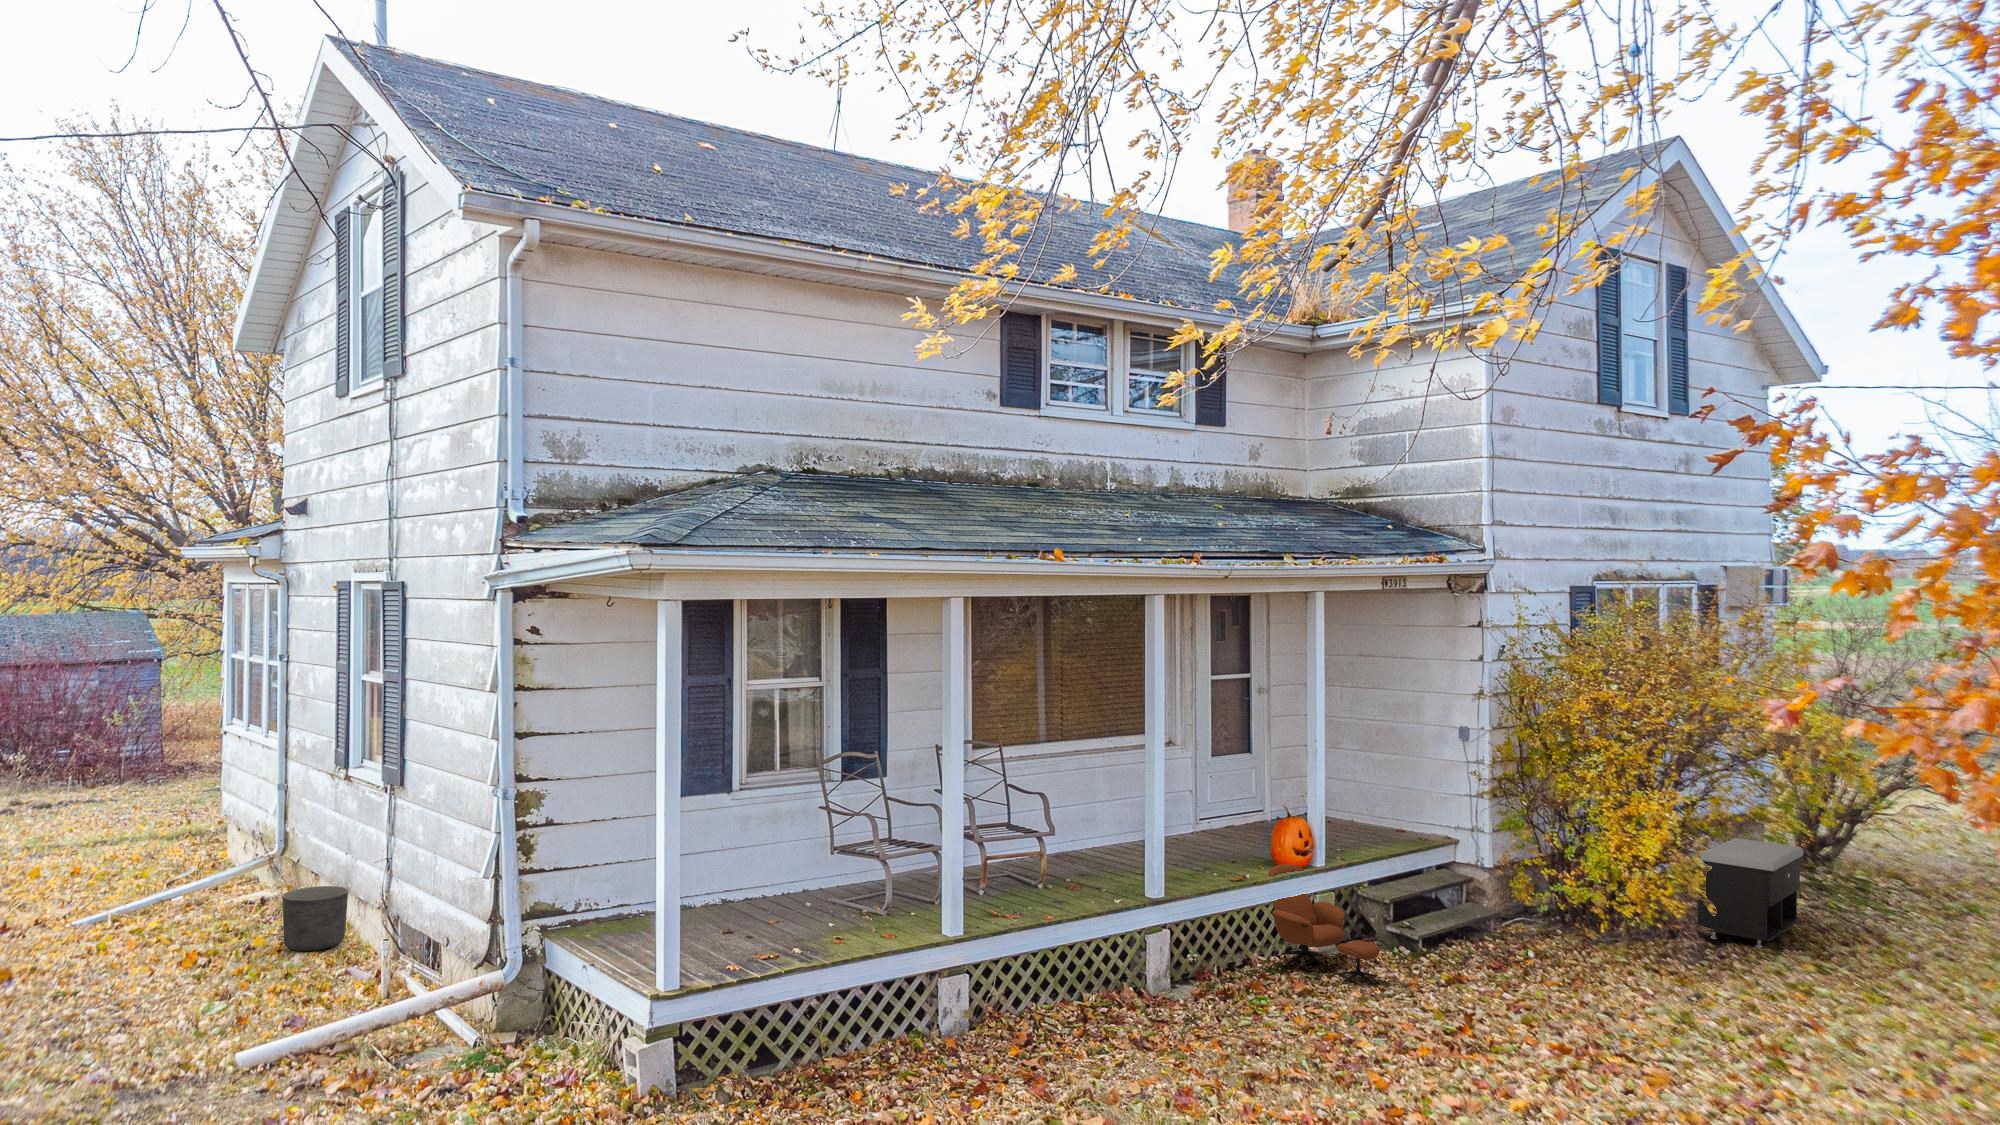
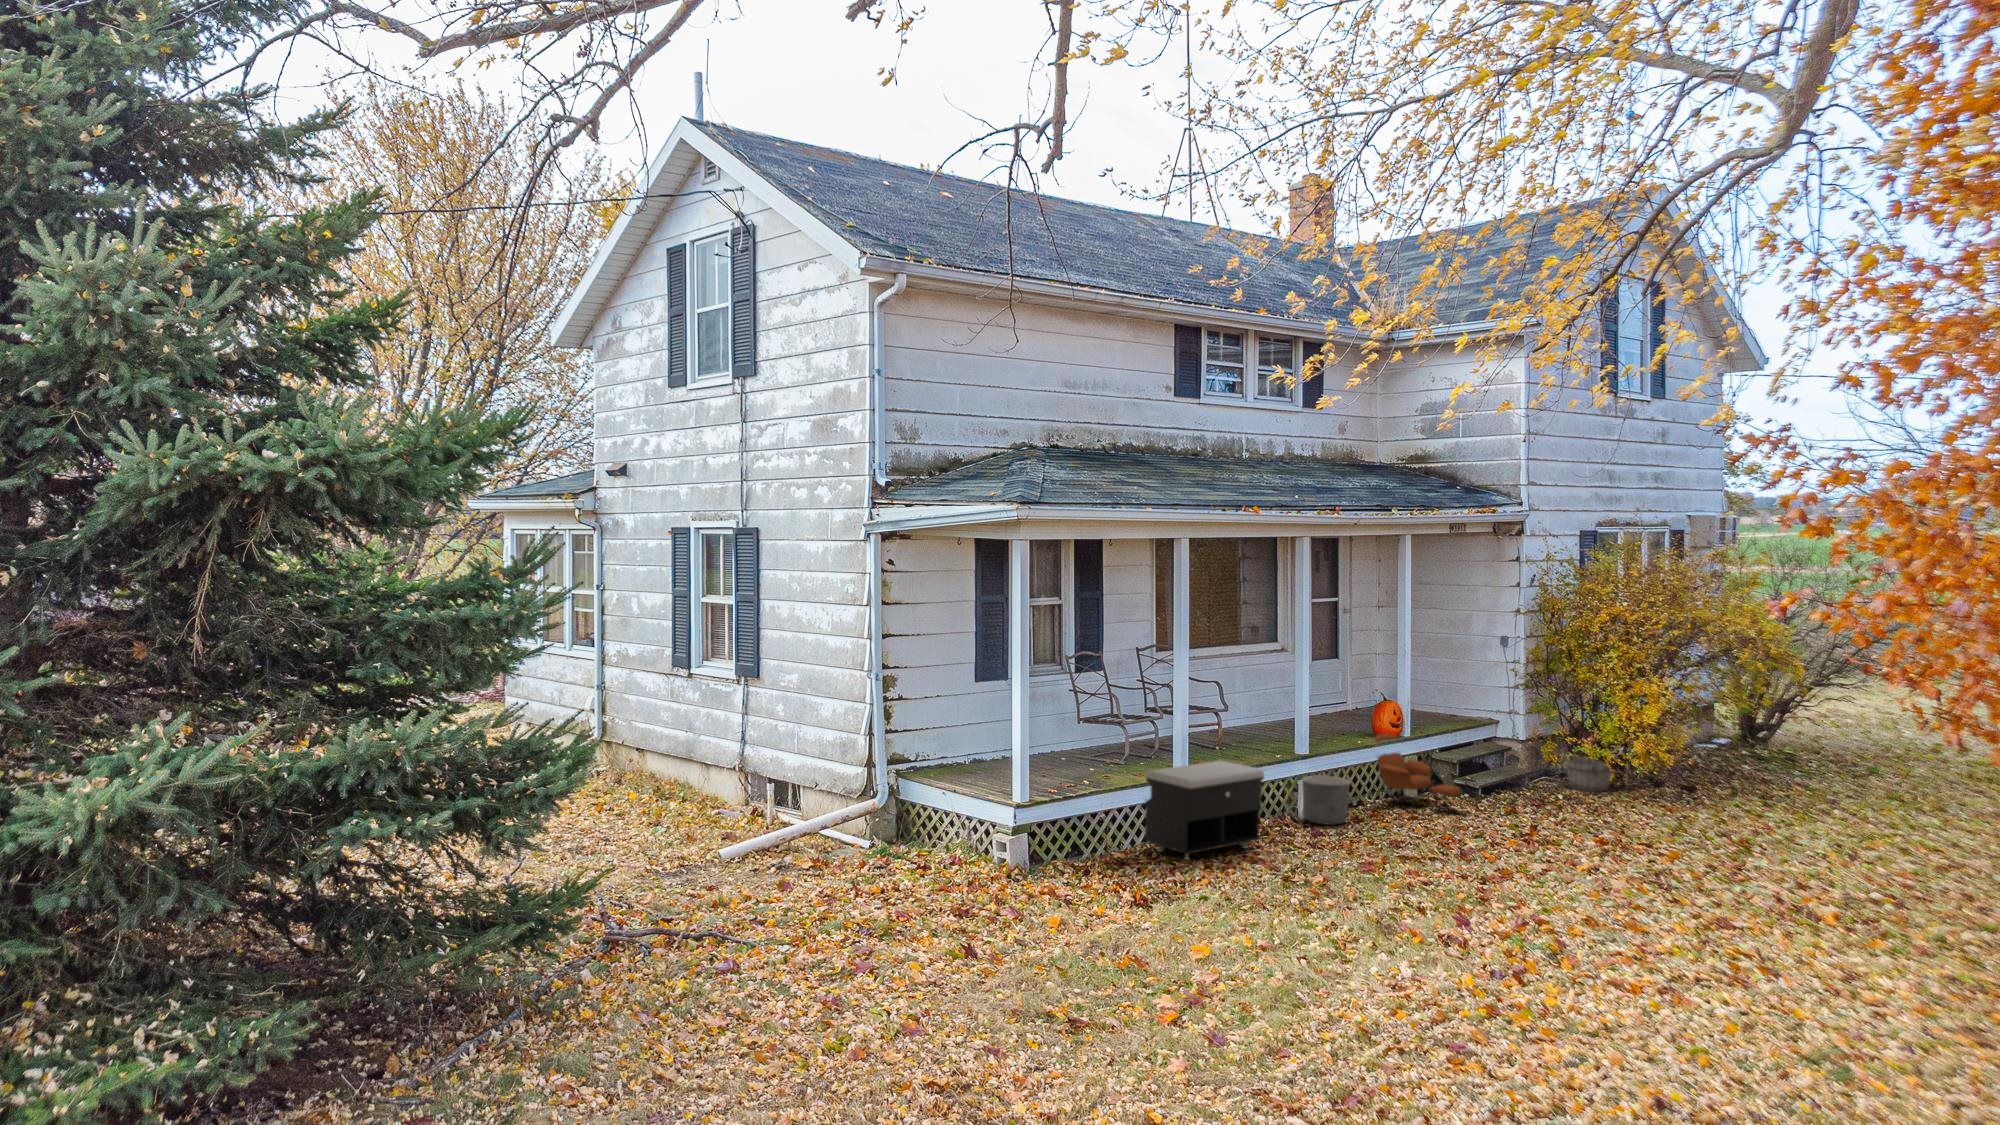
storage bench: present [1698,838,1804,948] -> present [1145,761,1264,860]
wooden bucket: none [1544,885,1611,945] -> present [1565,757,1611,792]
planter: present [283,886,348,951] -> present [1302,776,1349,825]

